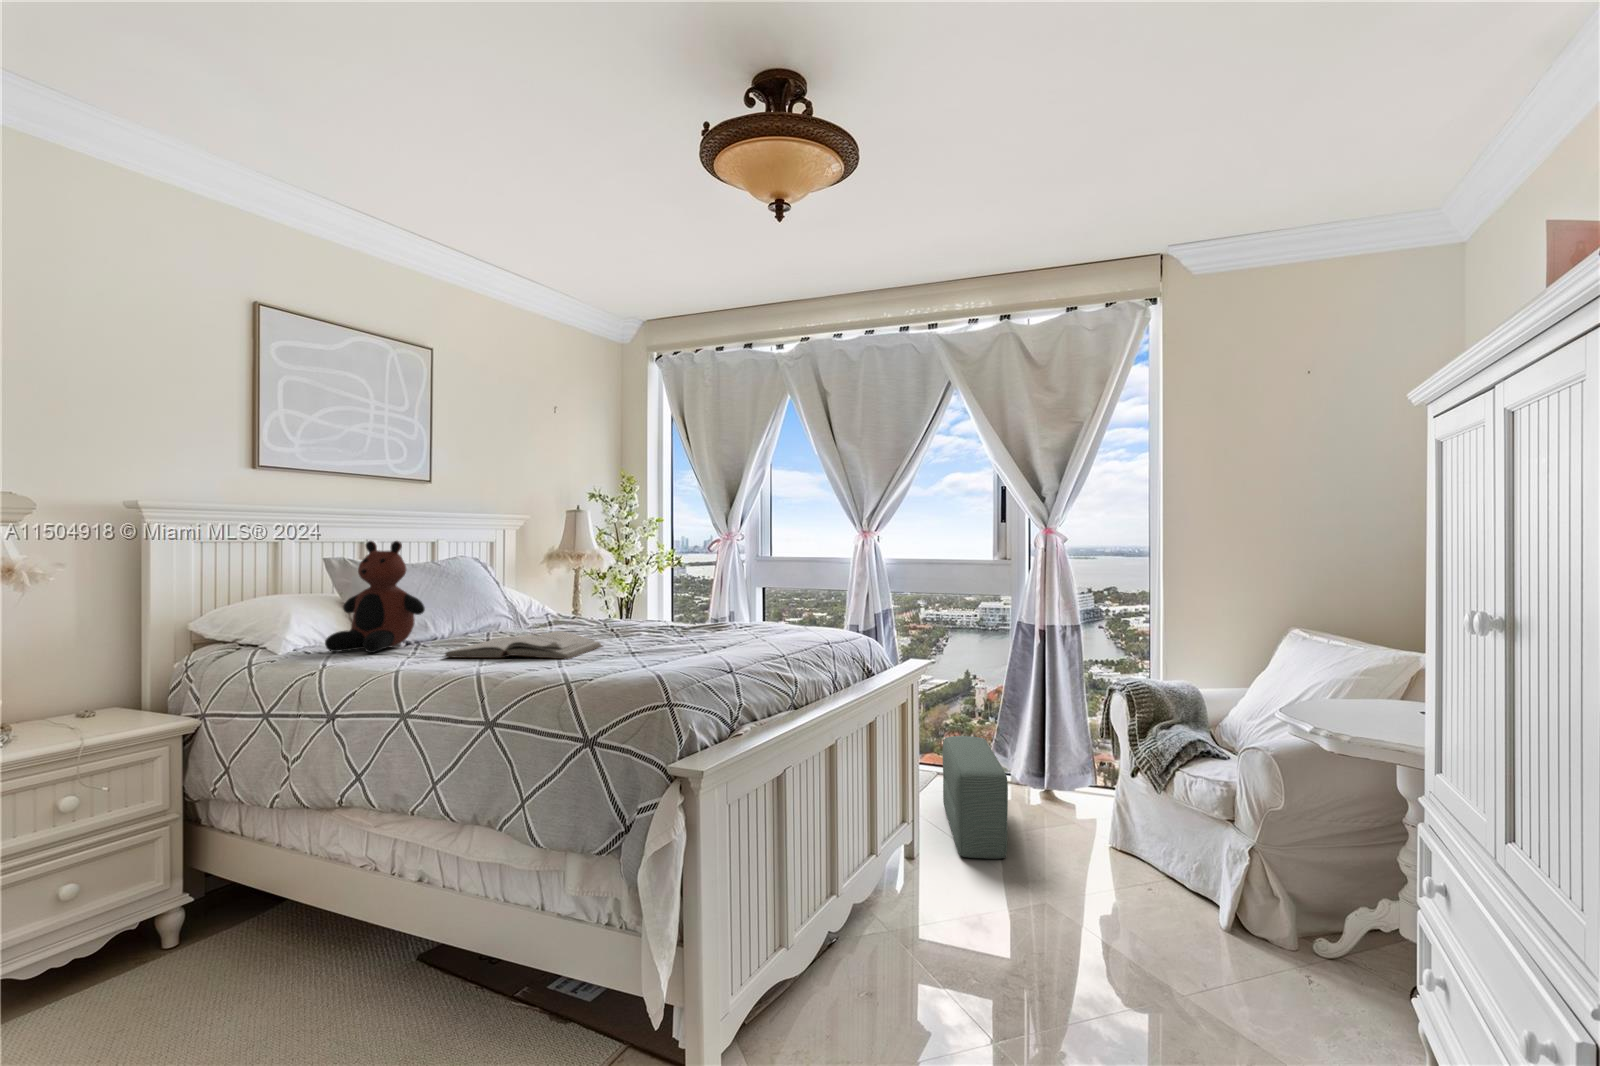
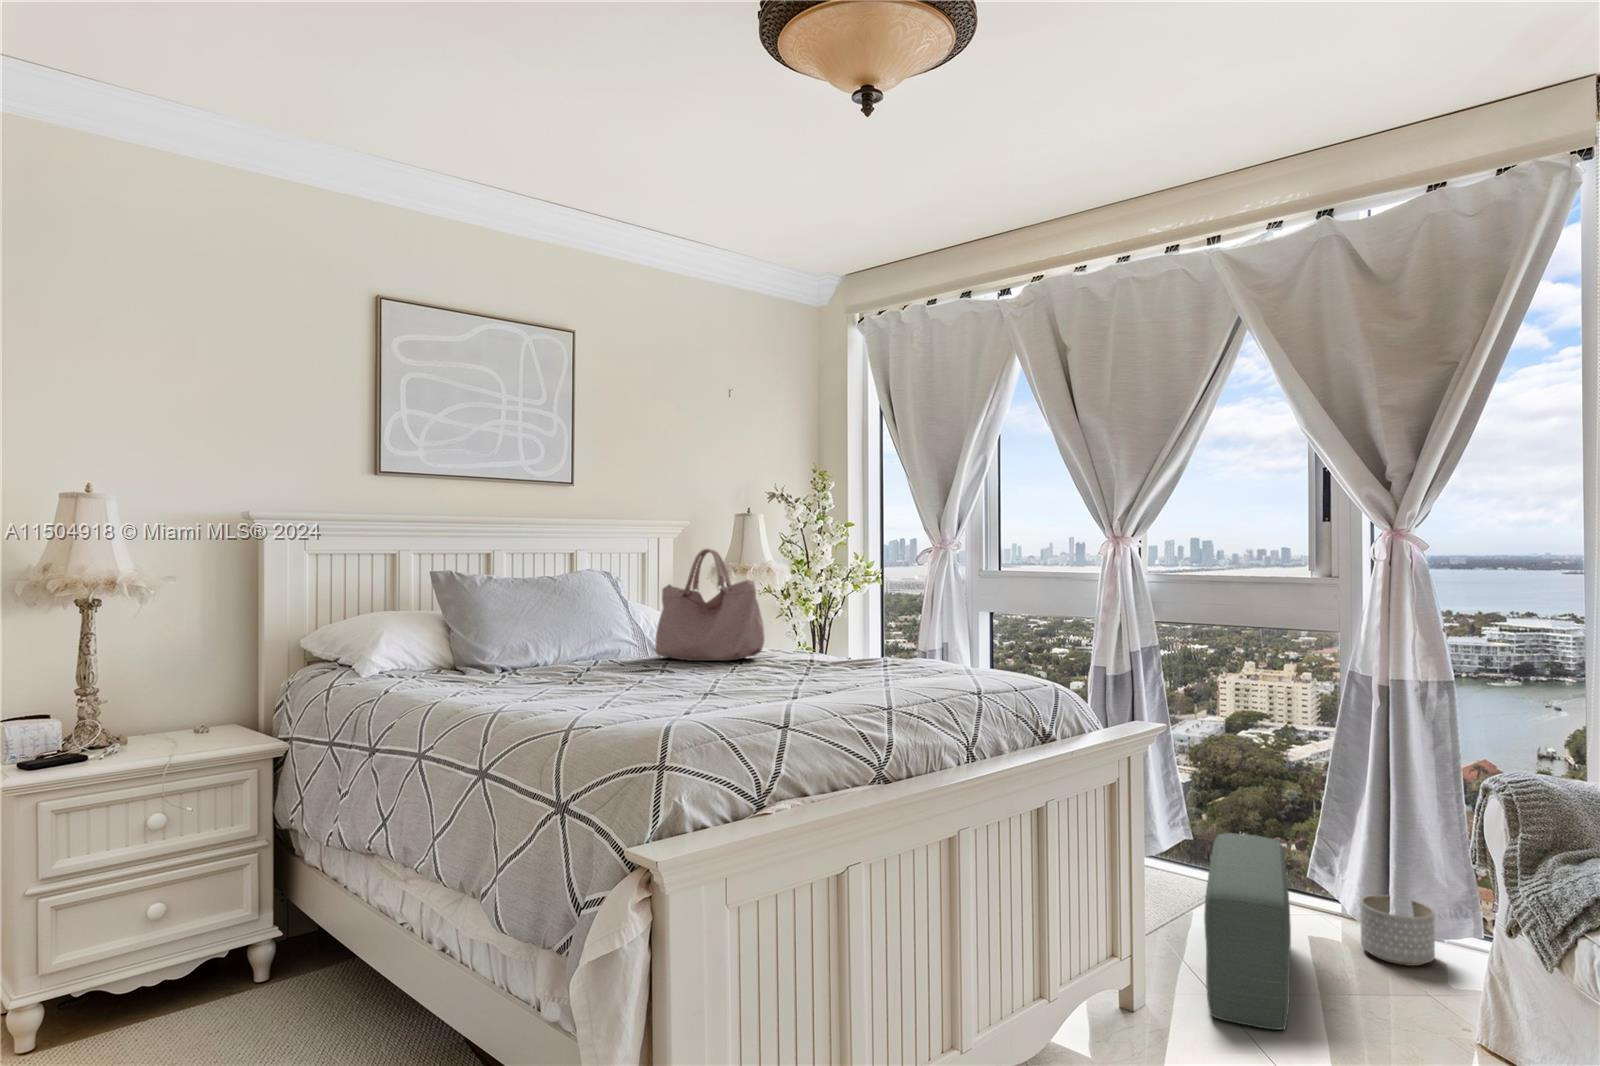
handbag: none [534,540,632,631] -> present [655,549,764,661]
teddy bear: present [325,541,425,653] -> none [403,550,507,678]
book: present [444,631,603,659] -> none [496,660,692,698]
planter: none [1030,768,1073,811] -> present [1360,895,1435,966]

